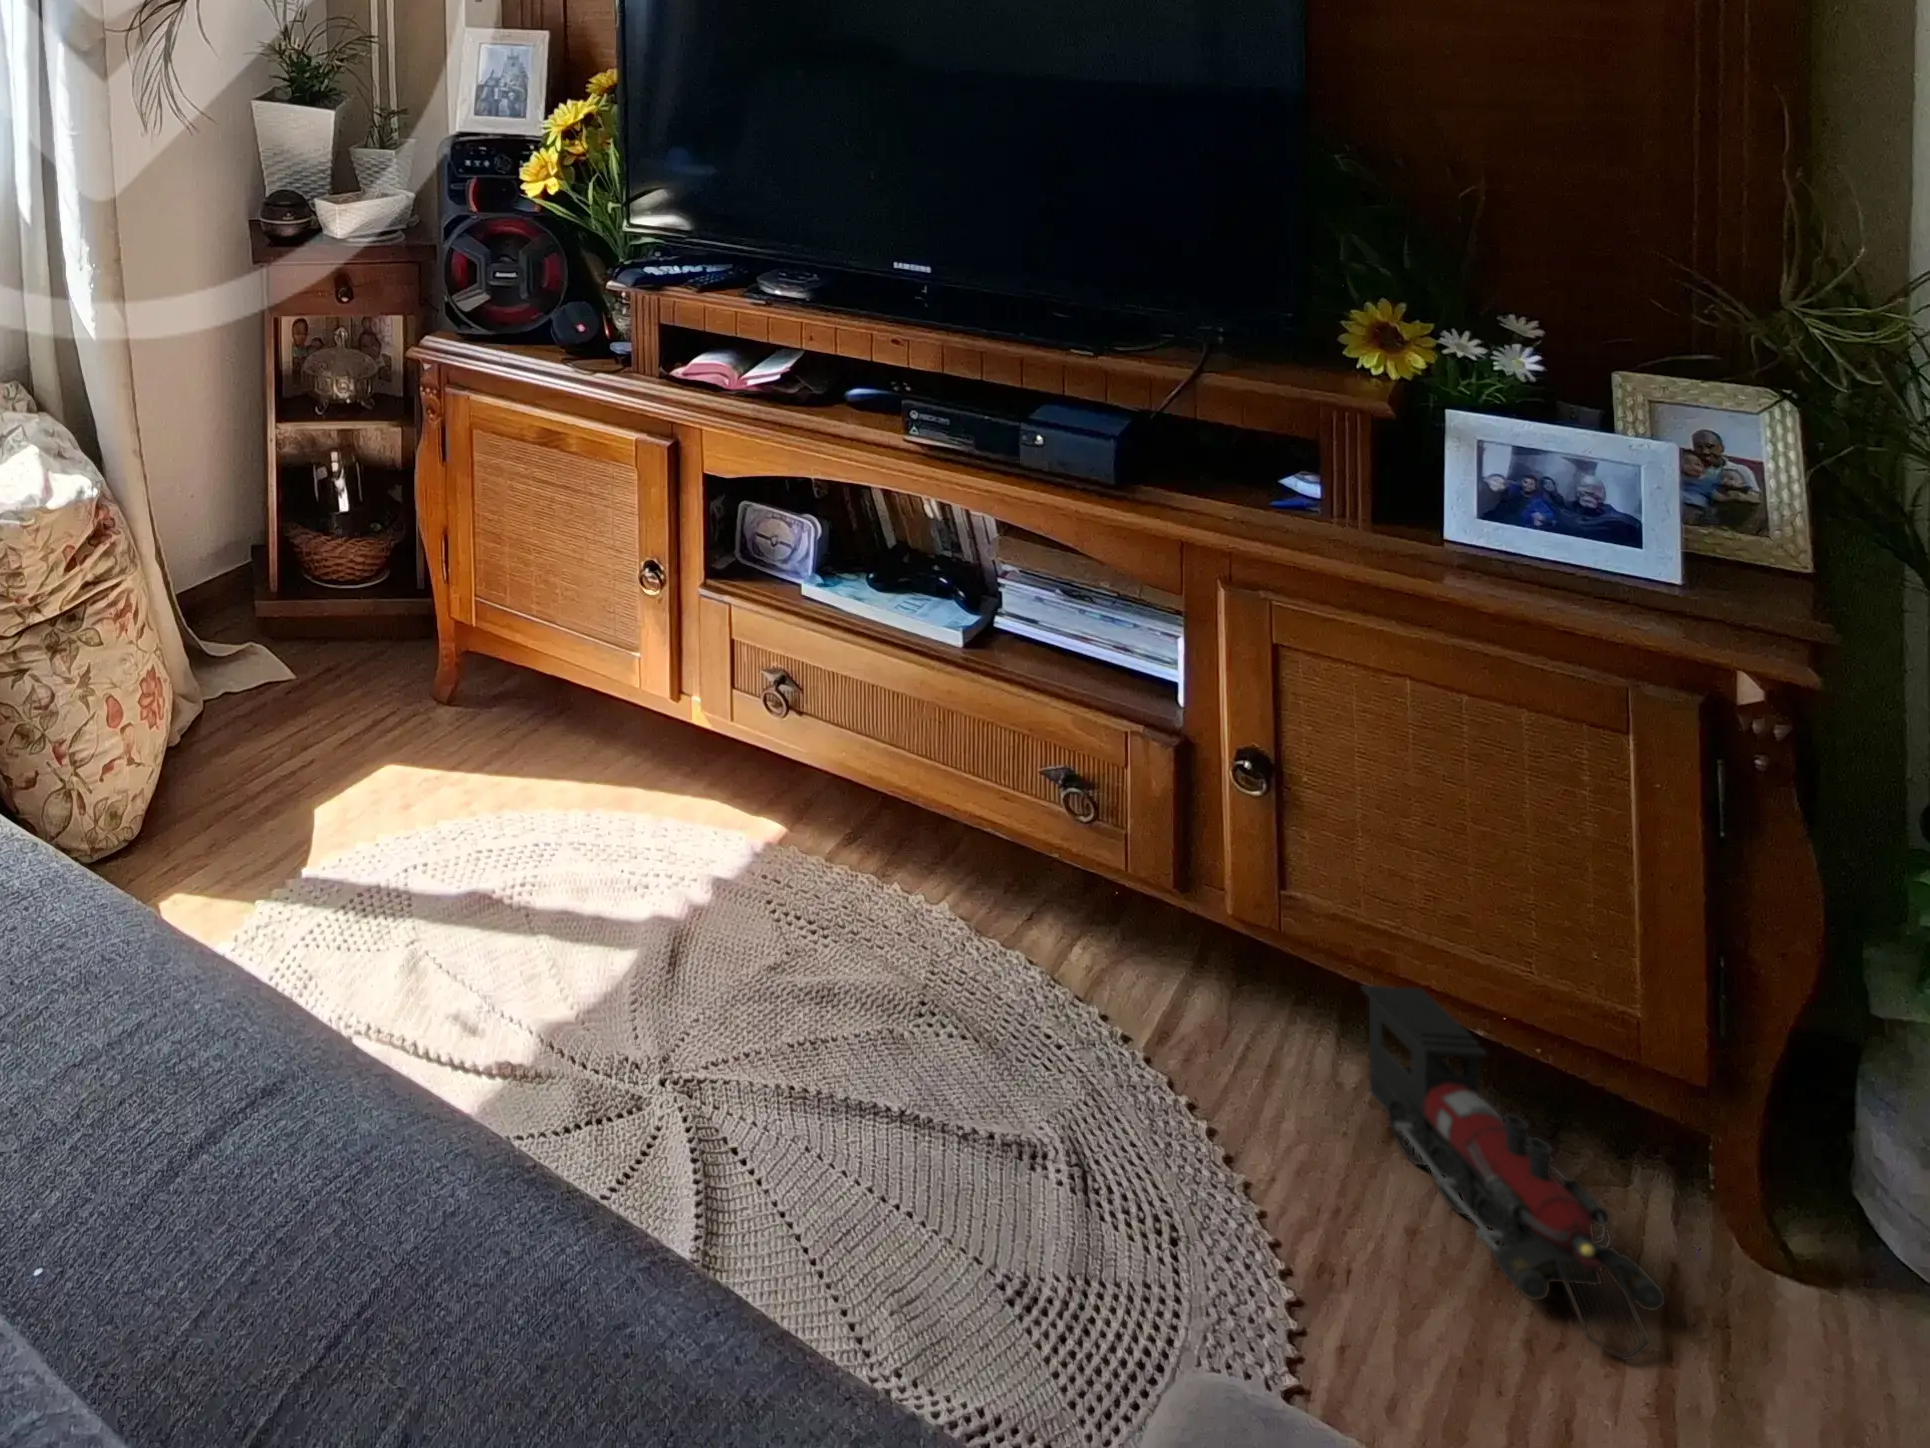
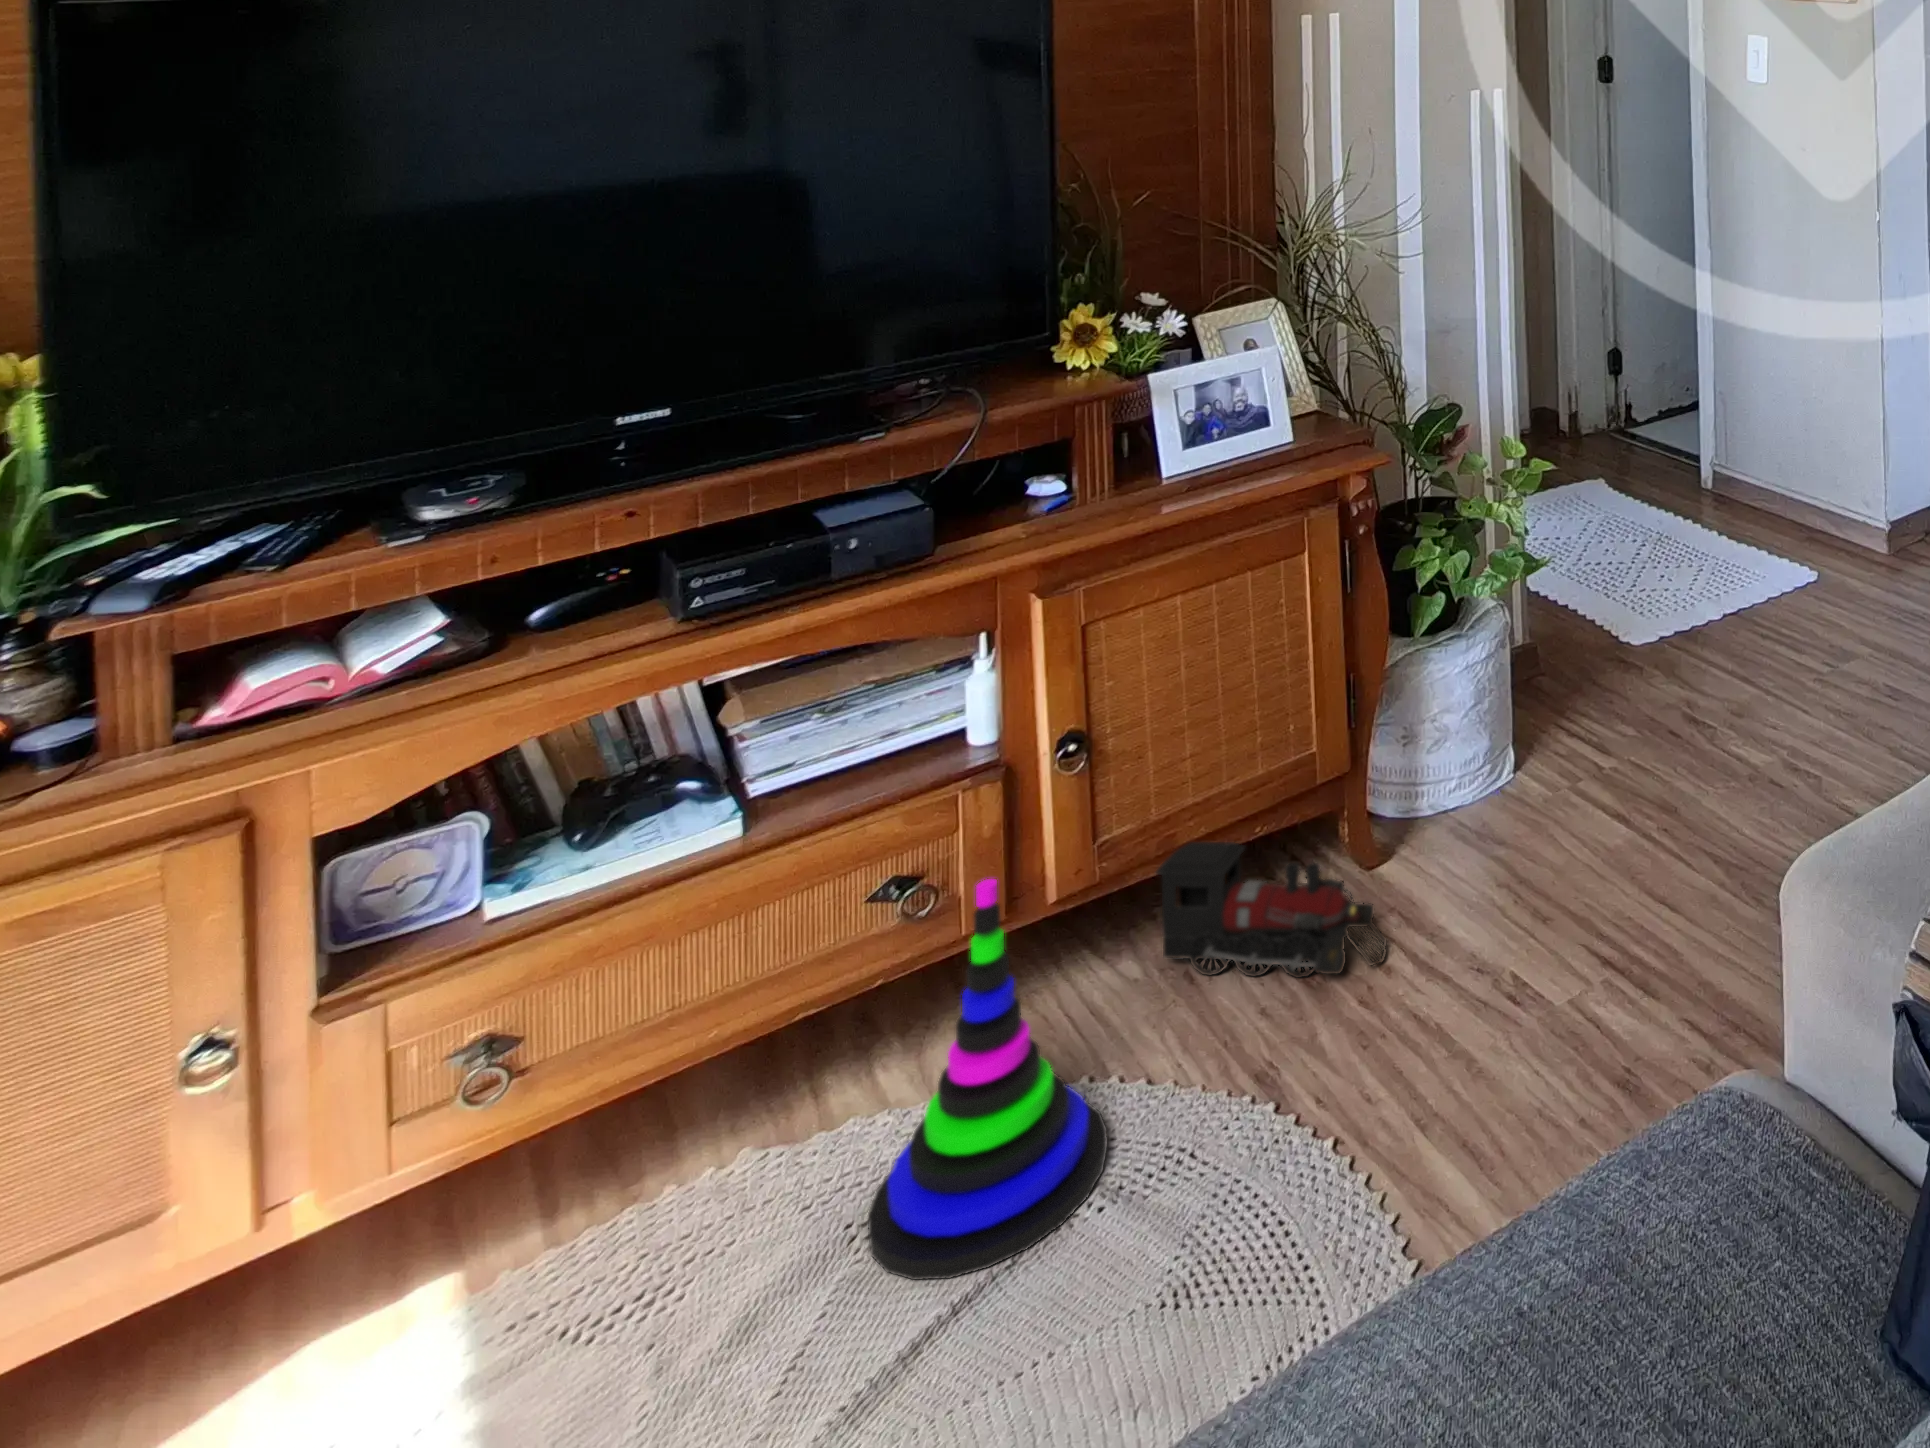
stacking toy: none [913,790,1146,1163] -> present [868,879,1107,1280]

